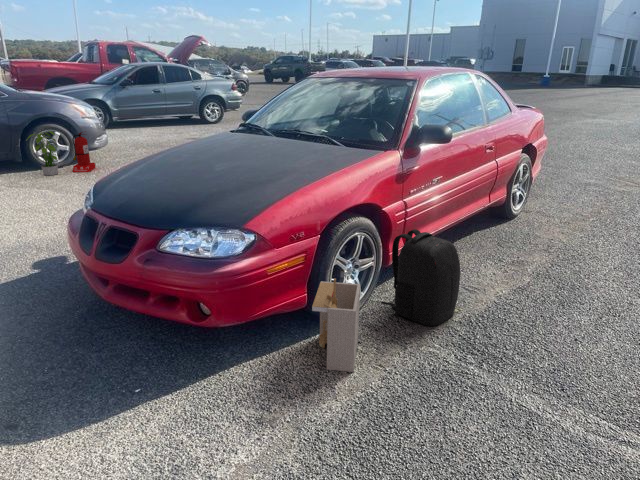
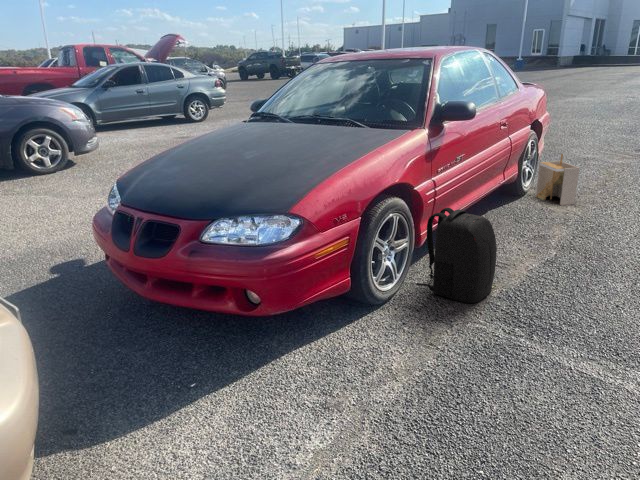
potted plant: present [27,131,58,176] -> none [16,136,53,182]
fire extinguisher: present [72,132,95,172] -> none [63,135,89,178]
storage bin: present [312,279,360,372] -> present [536,154,580,205]

